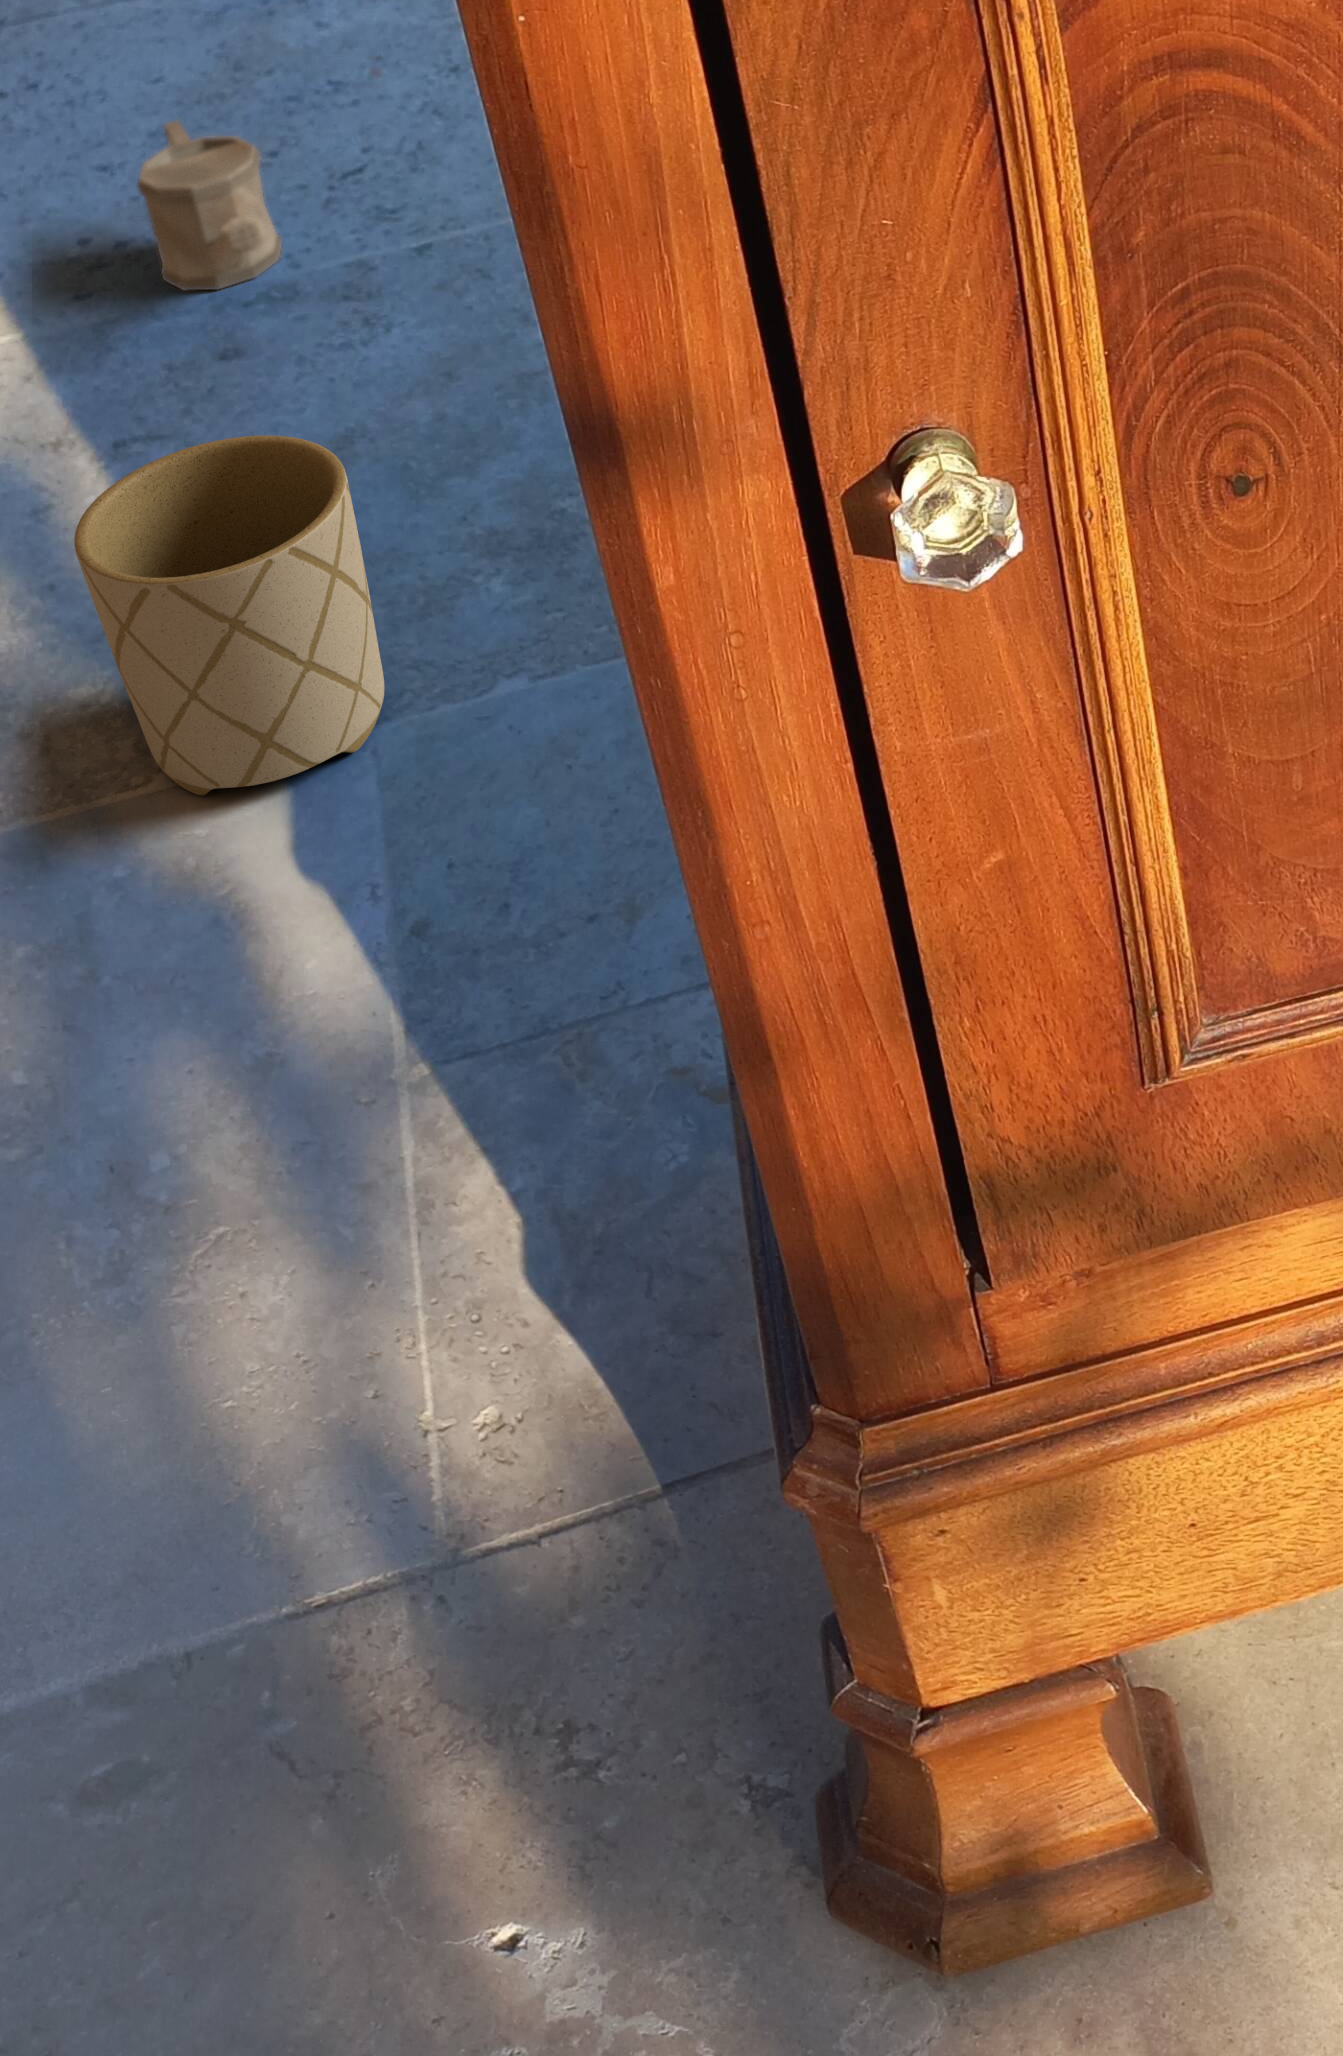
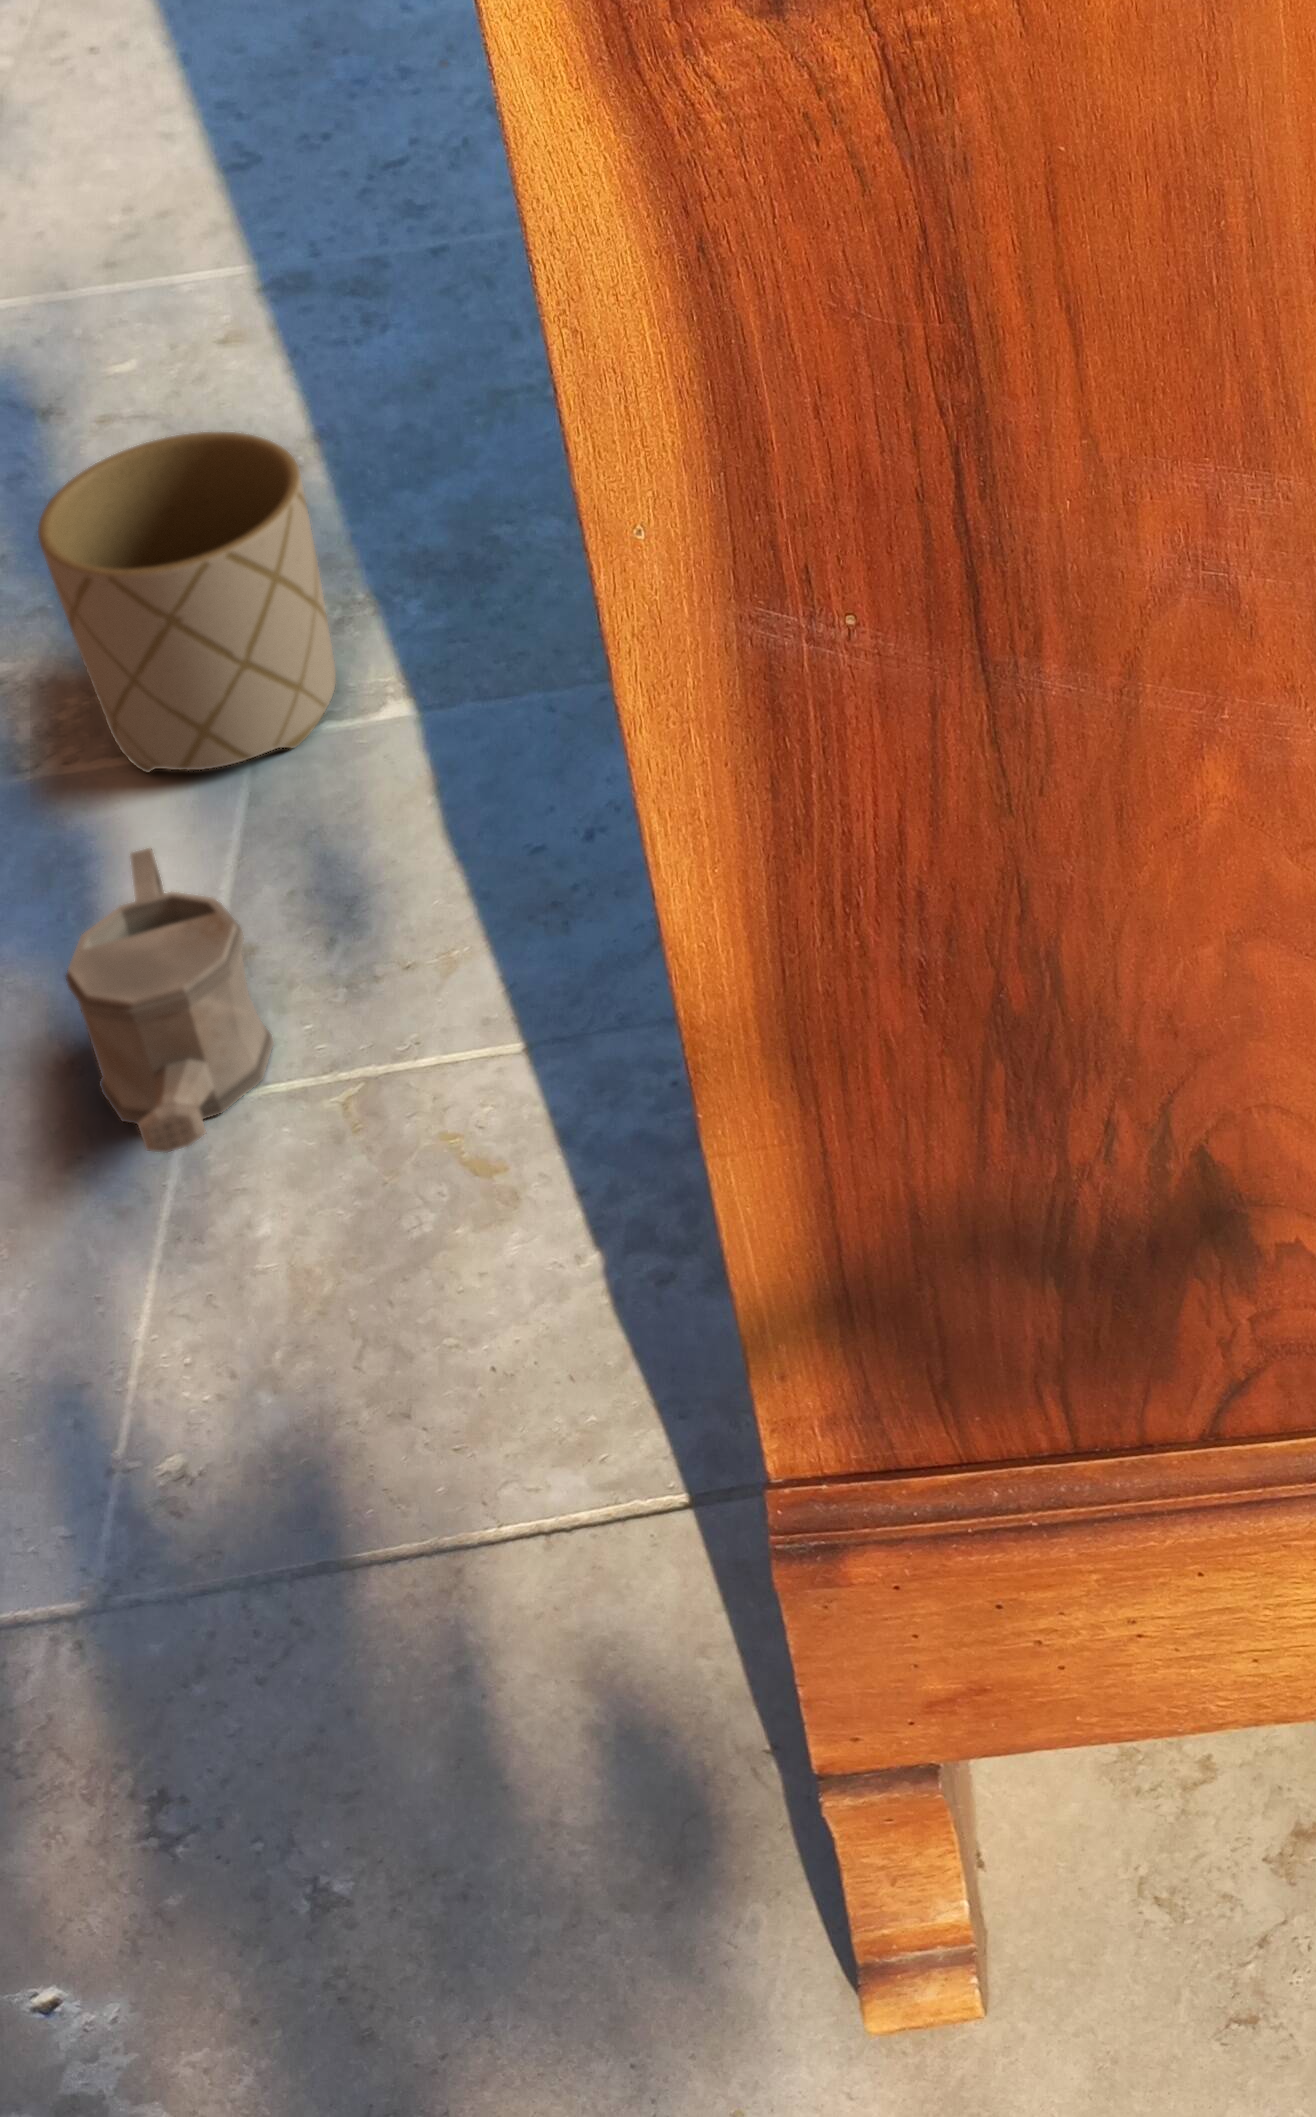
watering can: present [138,121,282,290] -> present [66,848,273,1152]

